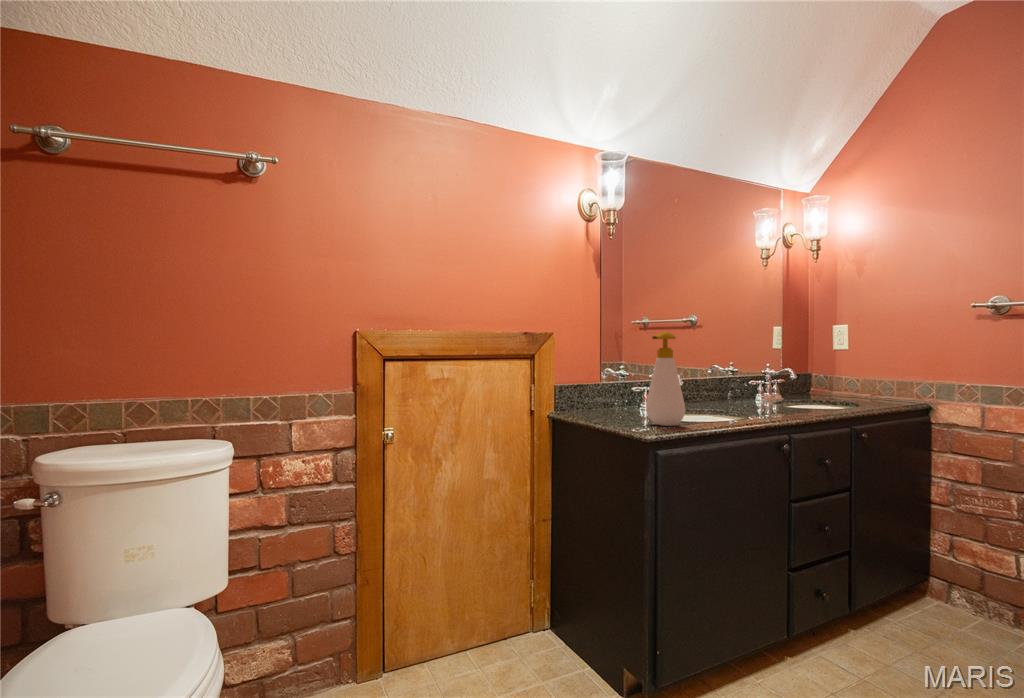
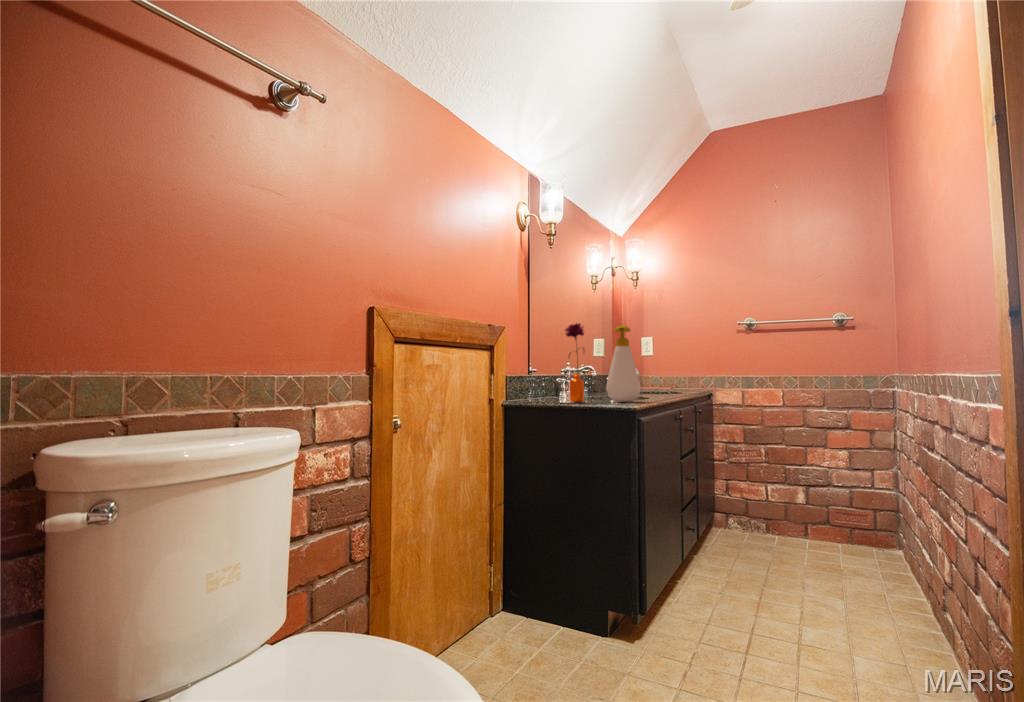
flower: none [606,327,635,421] -> present [565,323,584,403]

